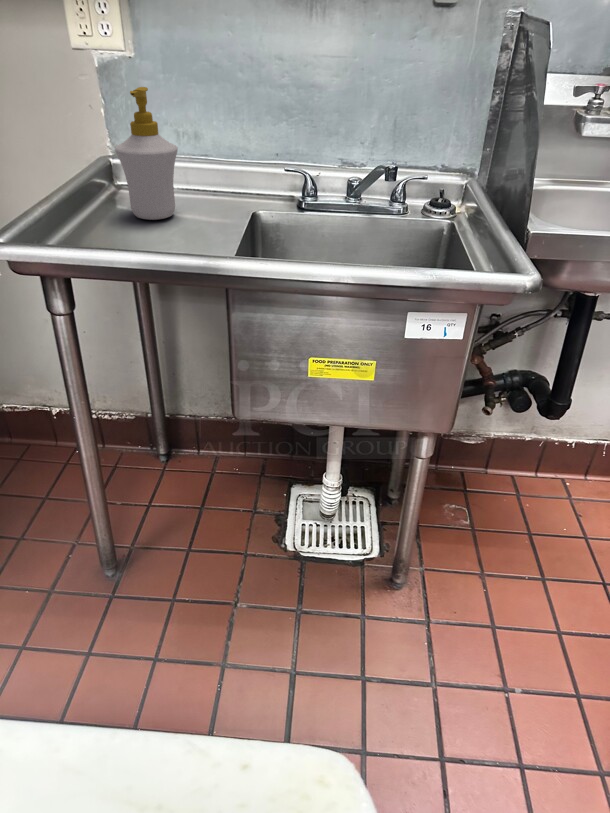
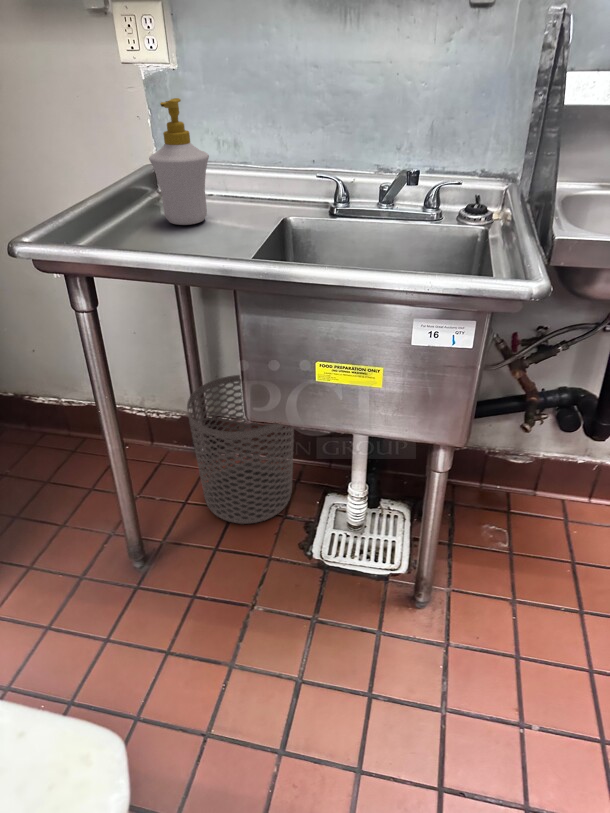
waste bin: none [152,371,262,522] -> present [187,375,294,524]

